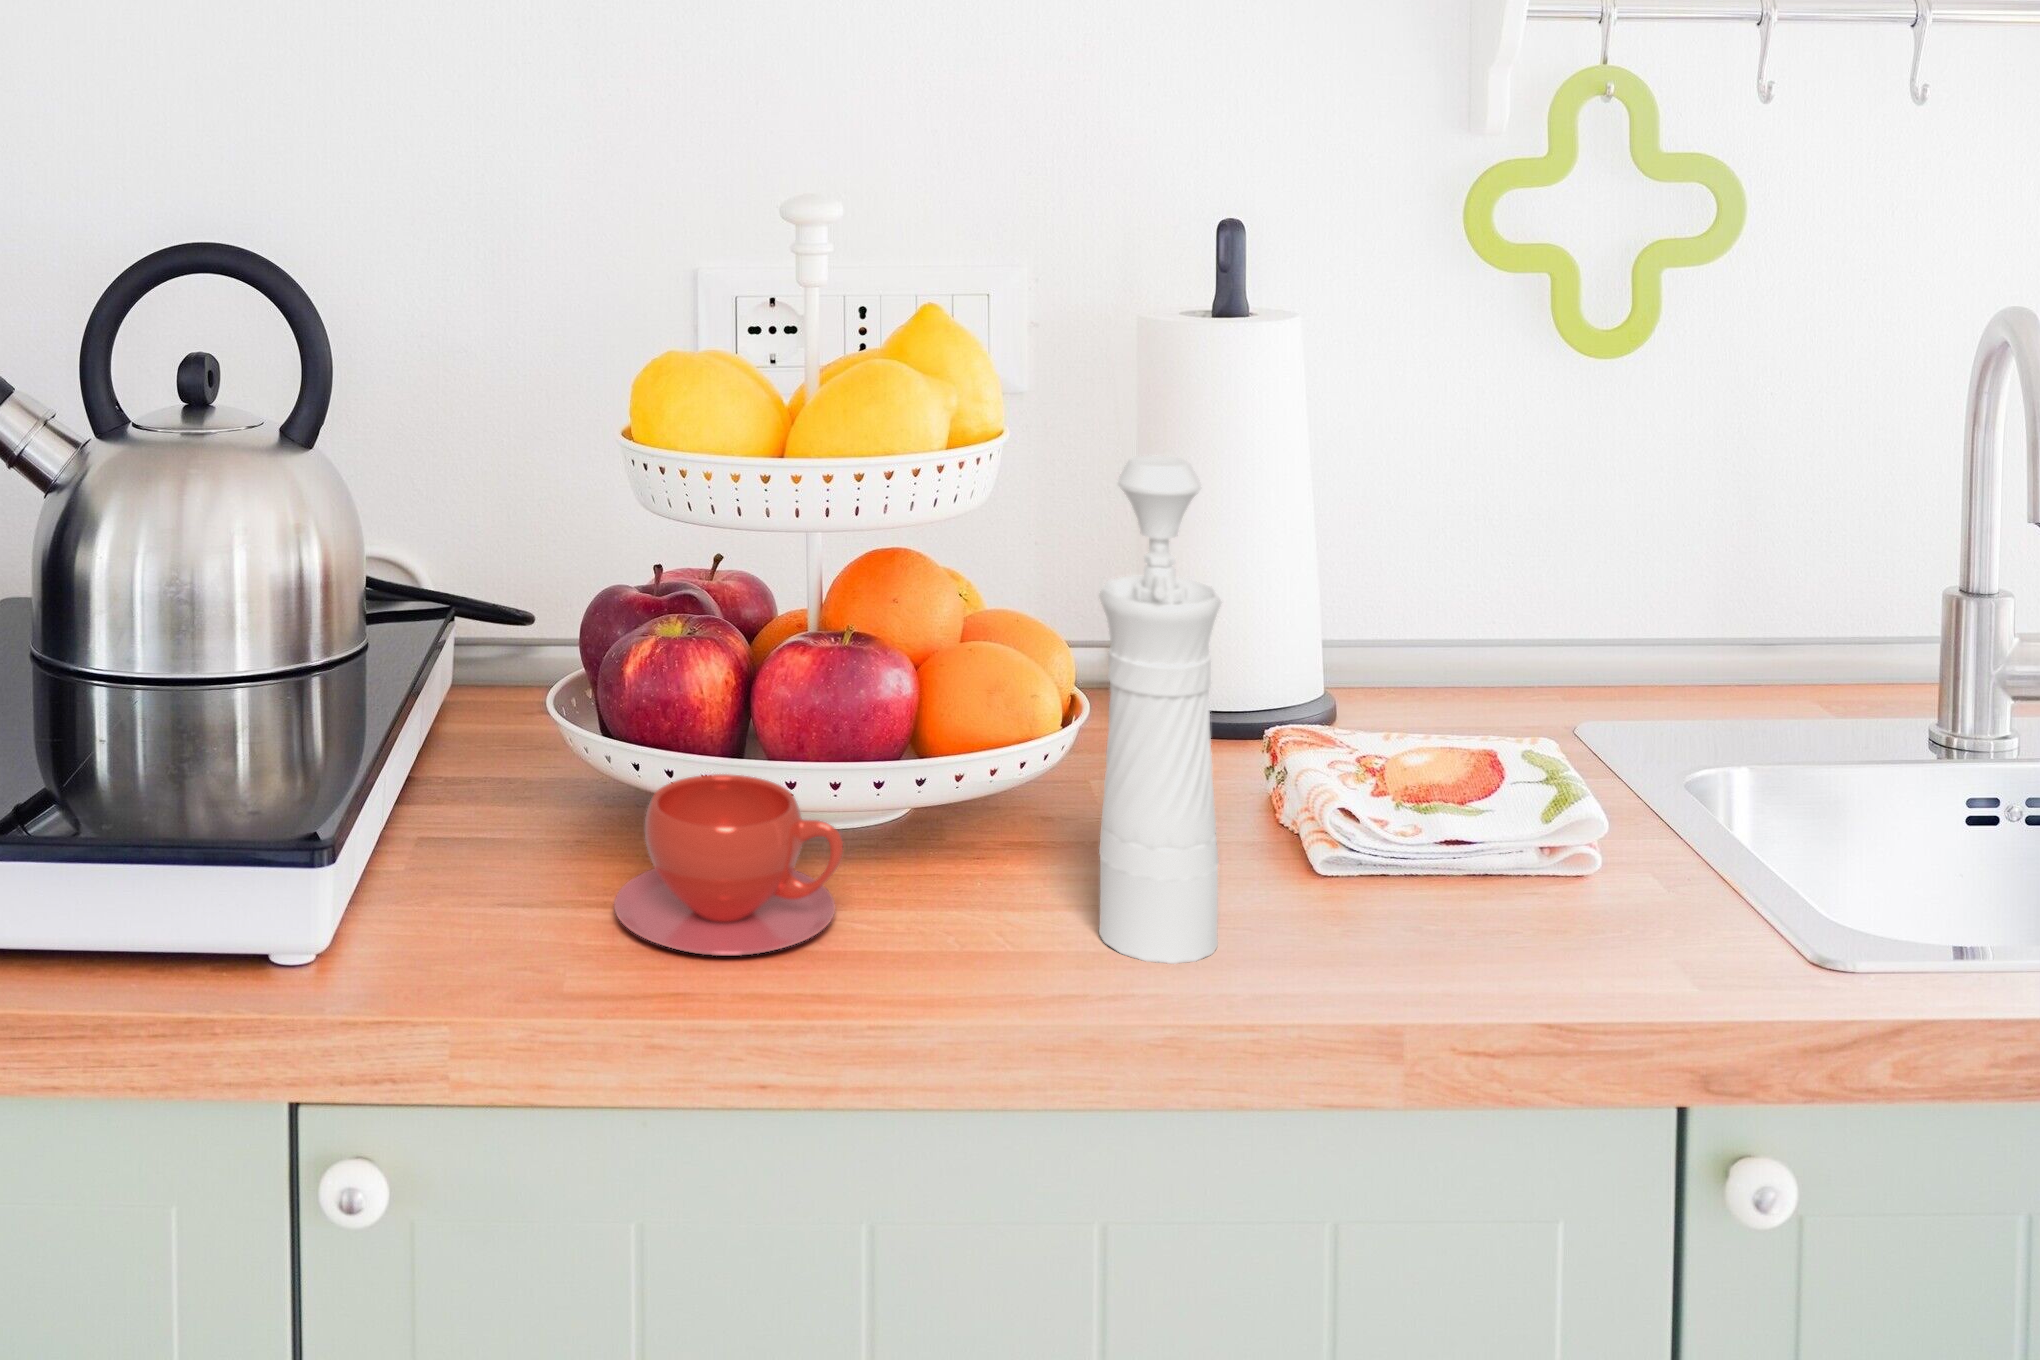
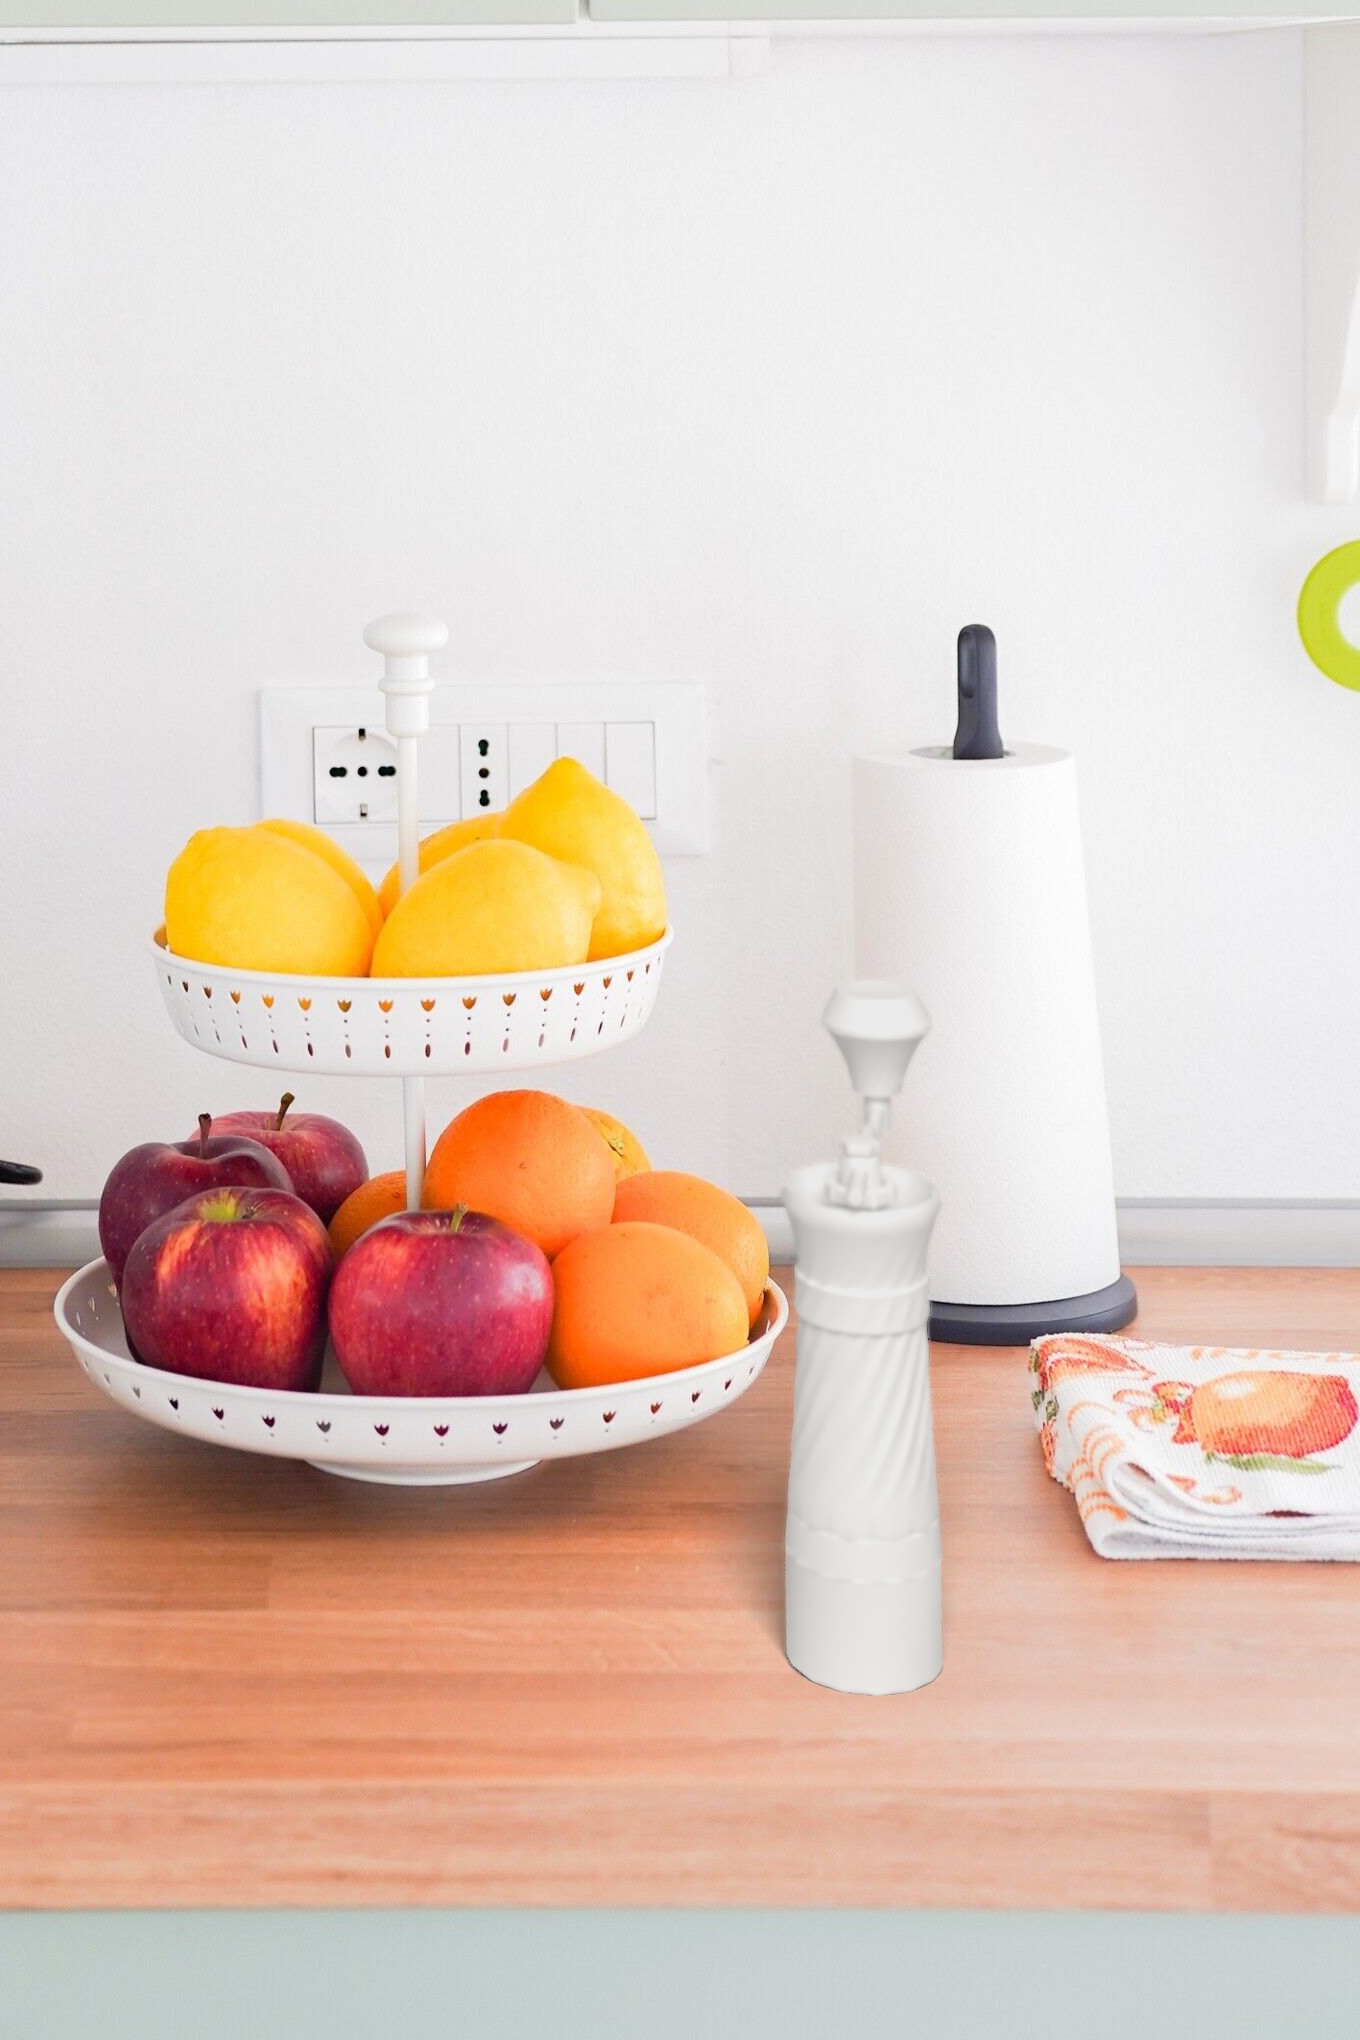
teacup: present [614,774,844,956] -> none [136,1431,443,1691]

